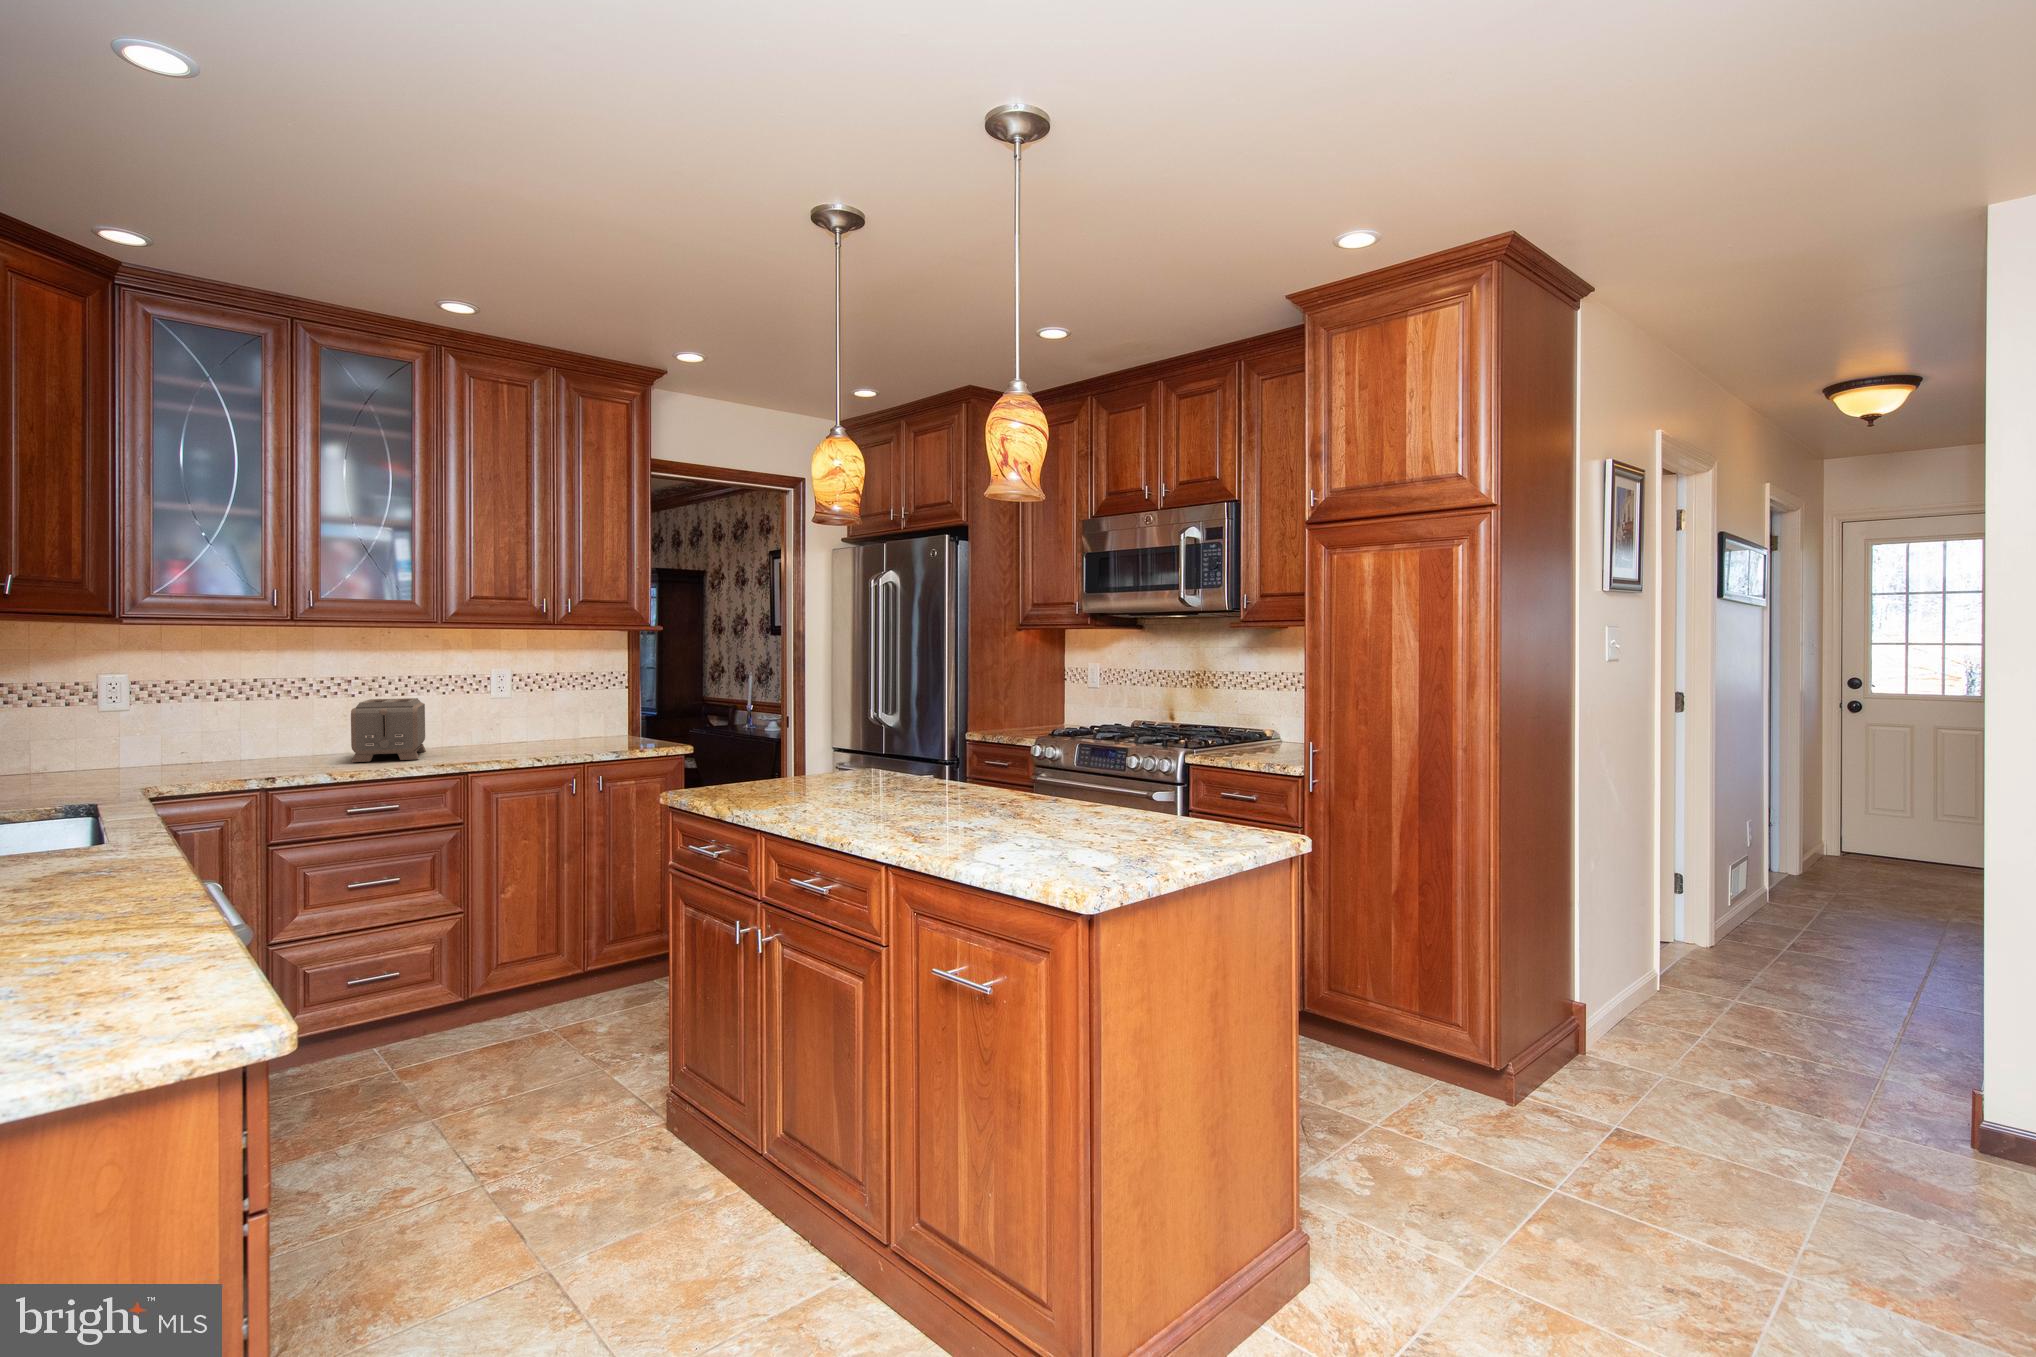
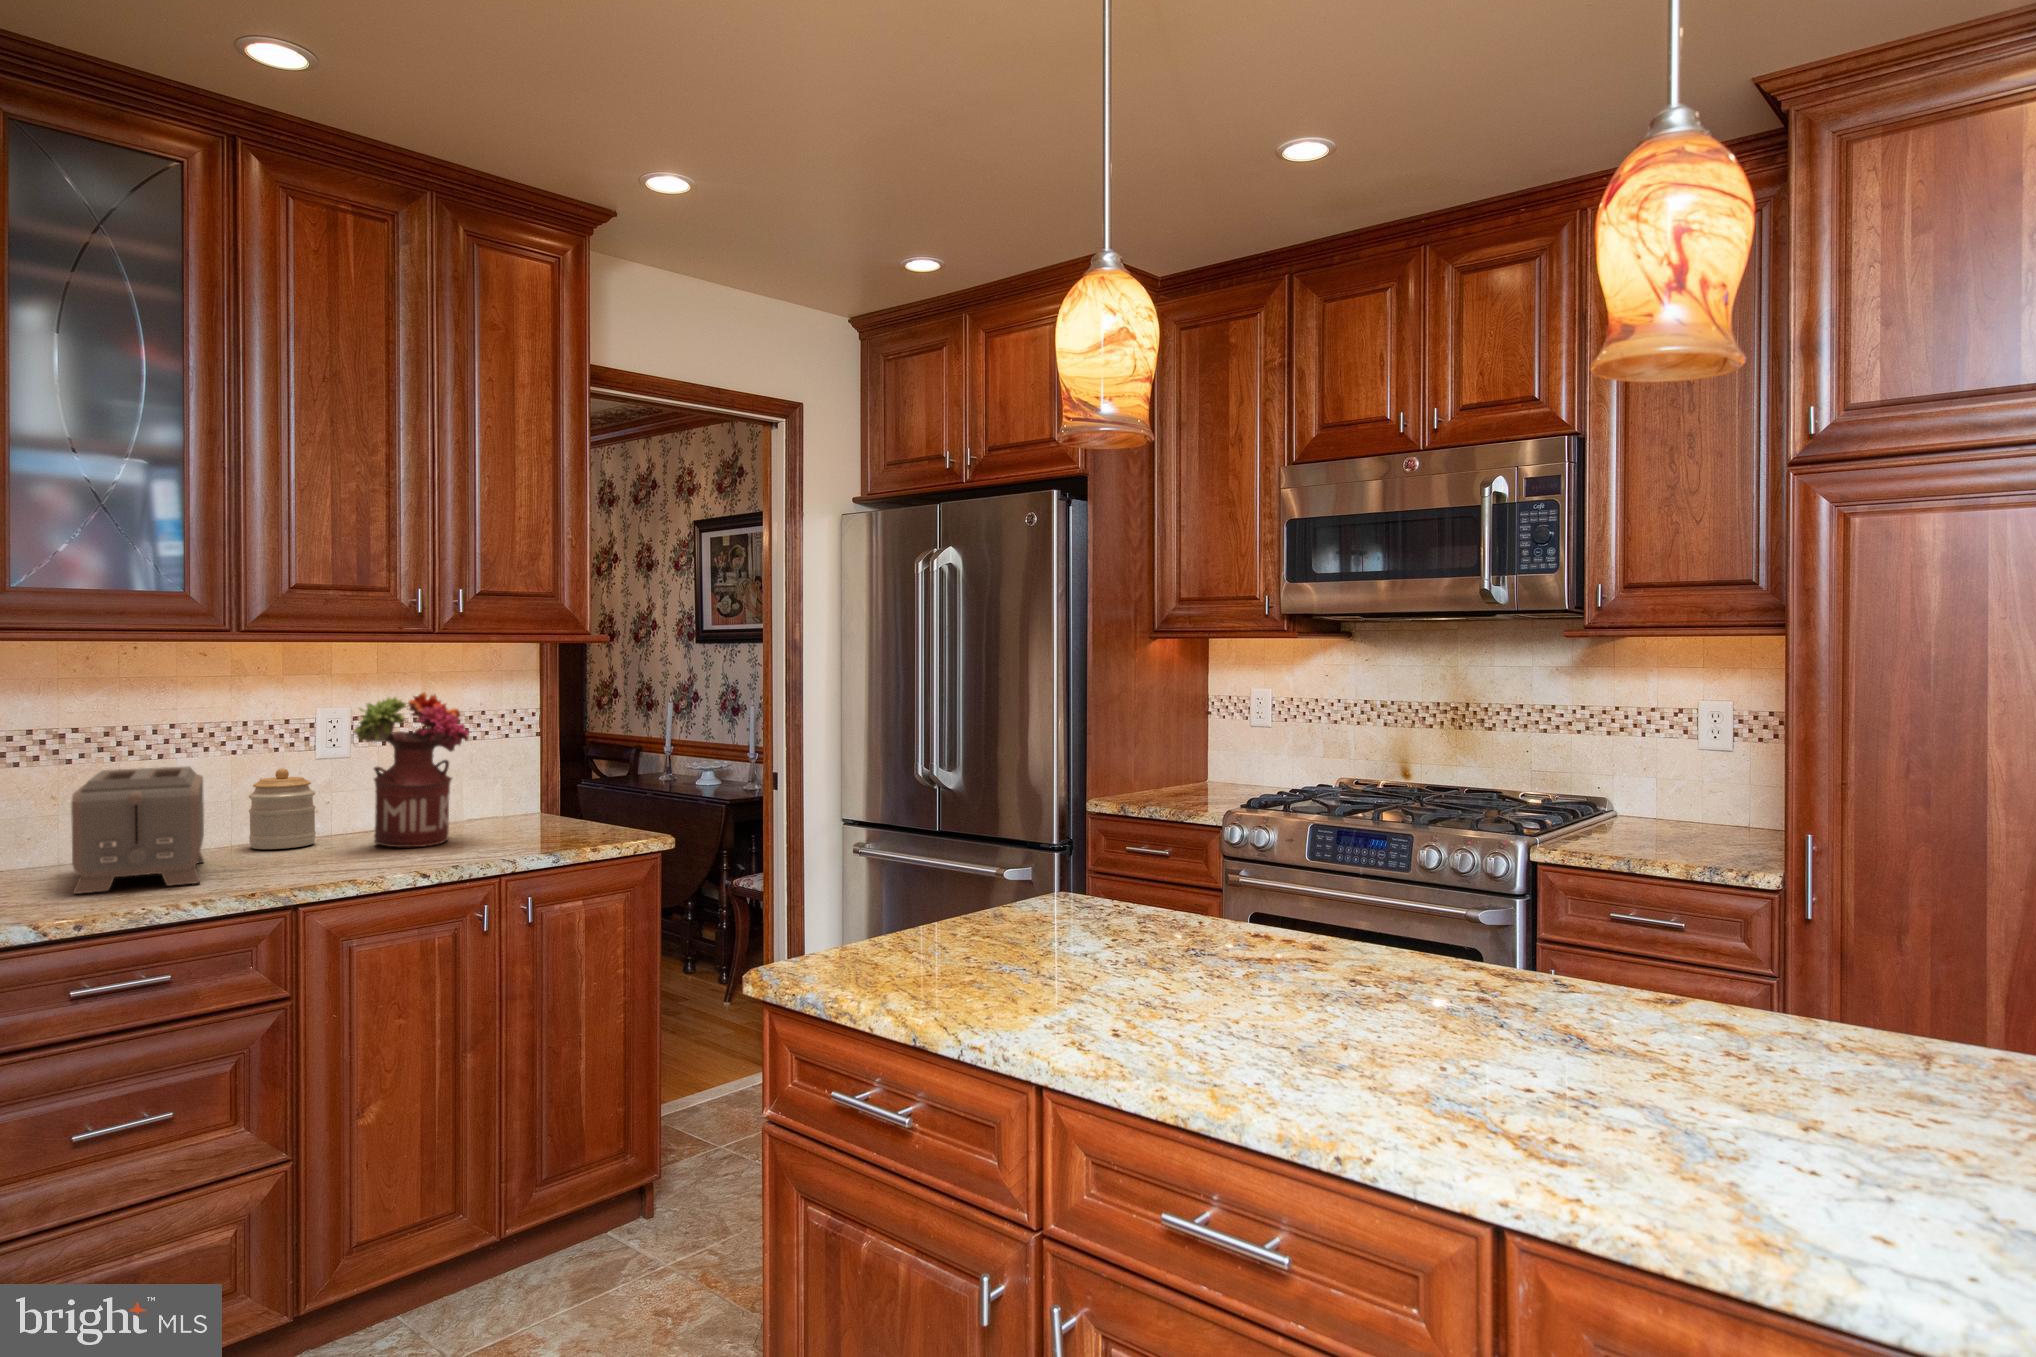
flower arrangement: none [507,659,575,747] -> present [354,693,470,847]
jar: none [452,702,490,747] -> present [249,768,316,849]

